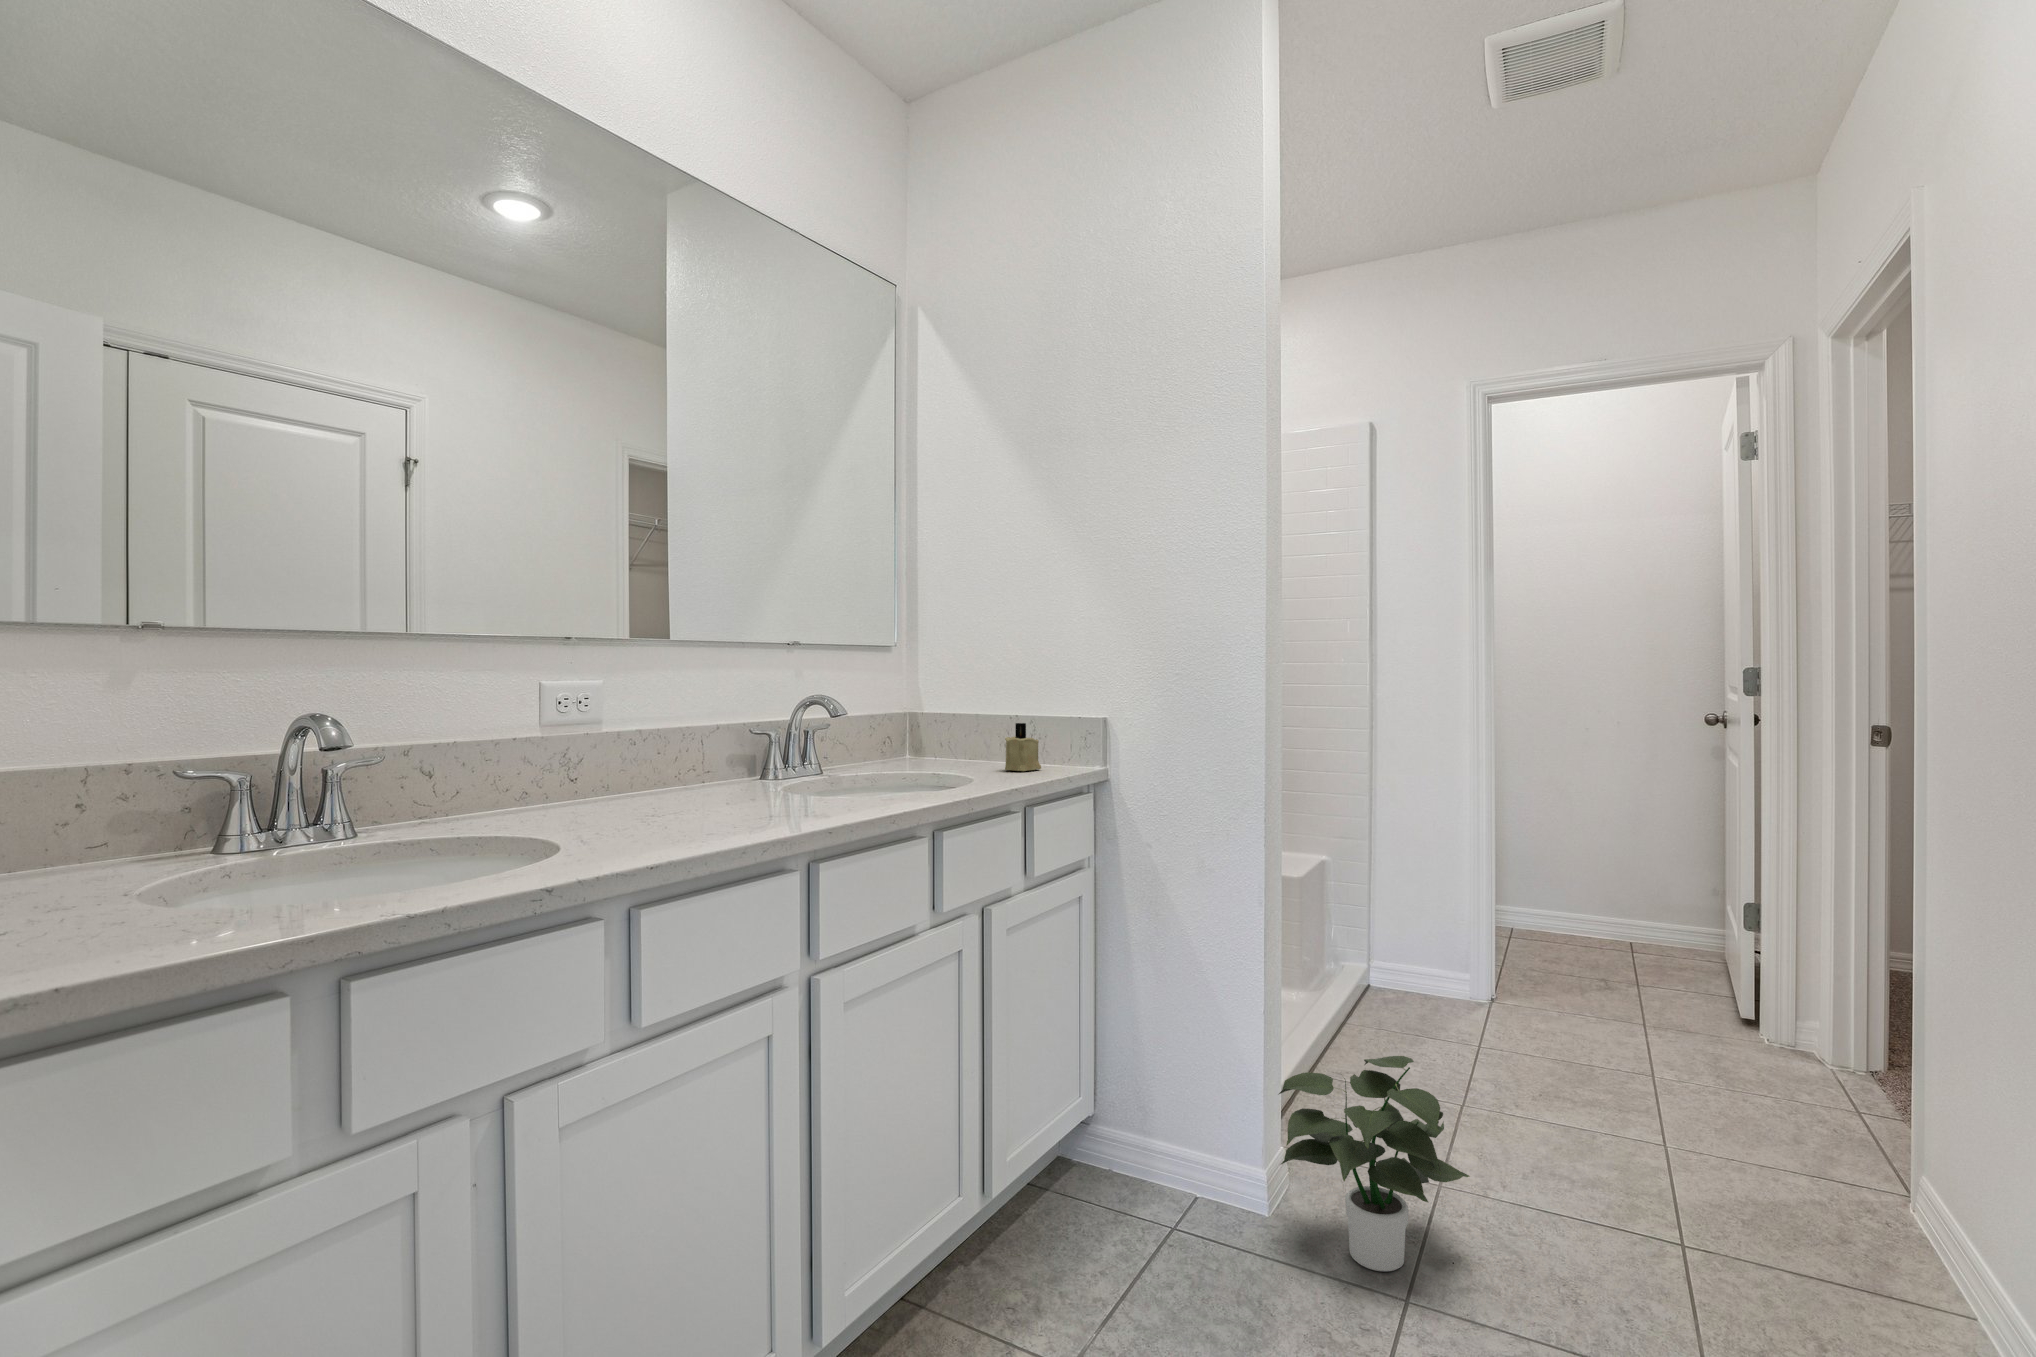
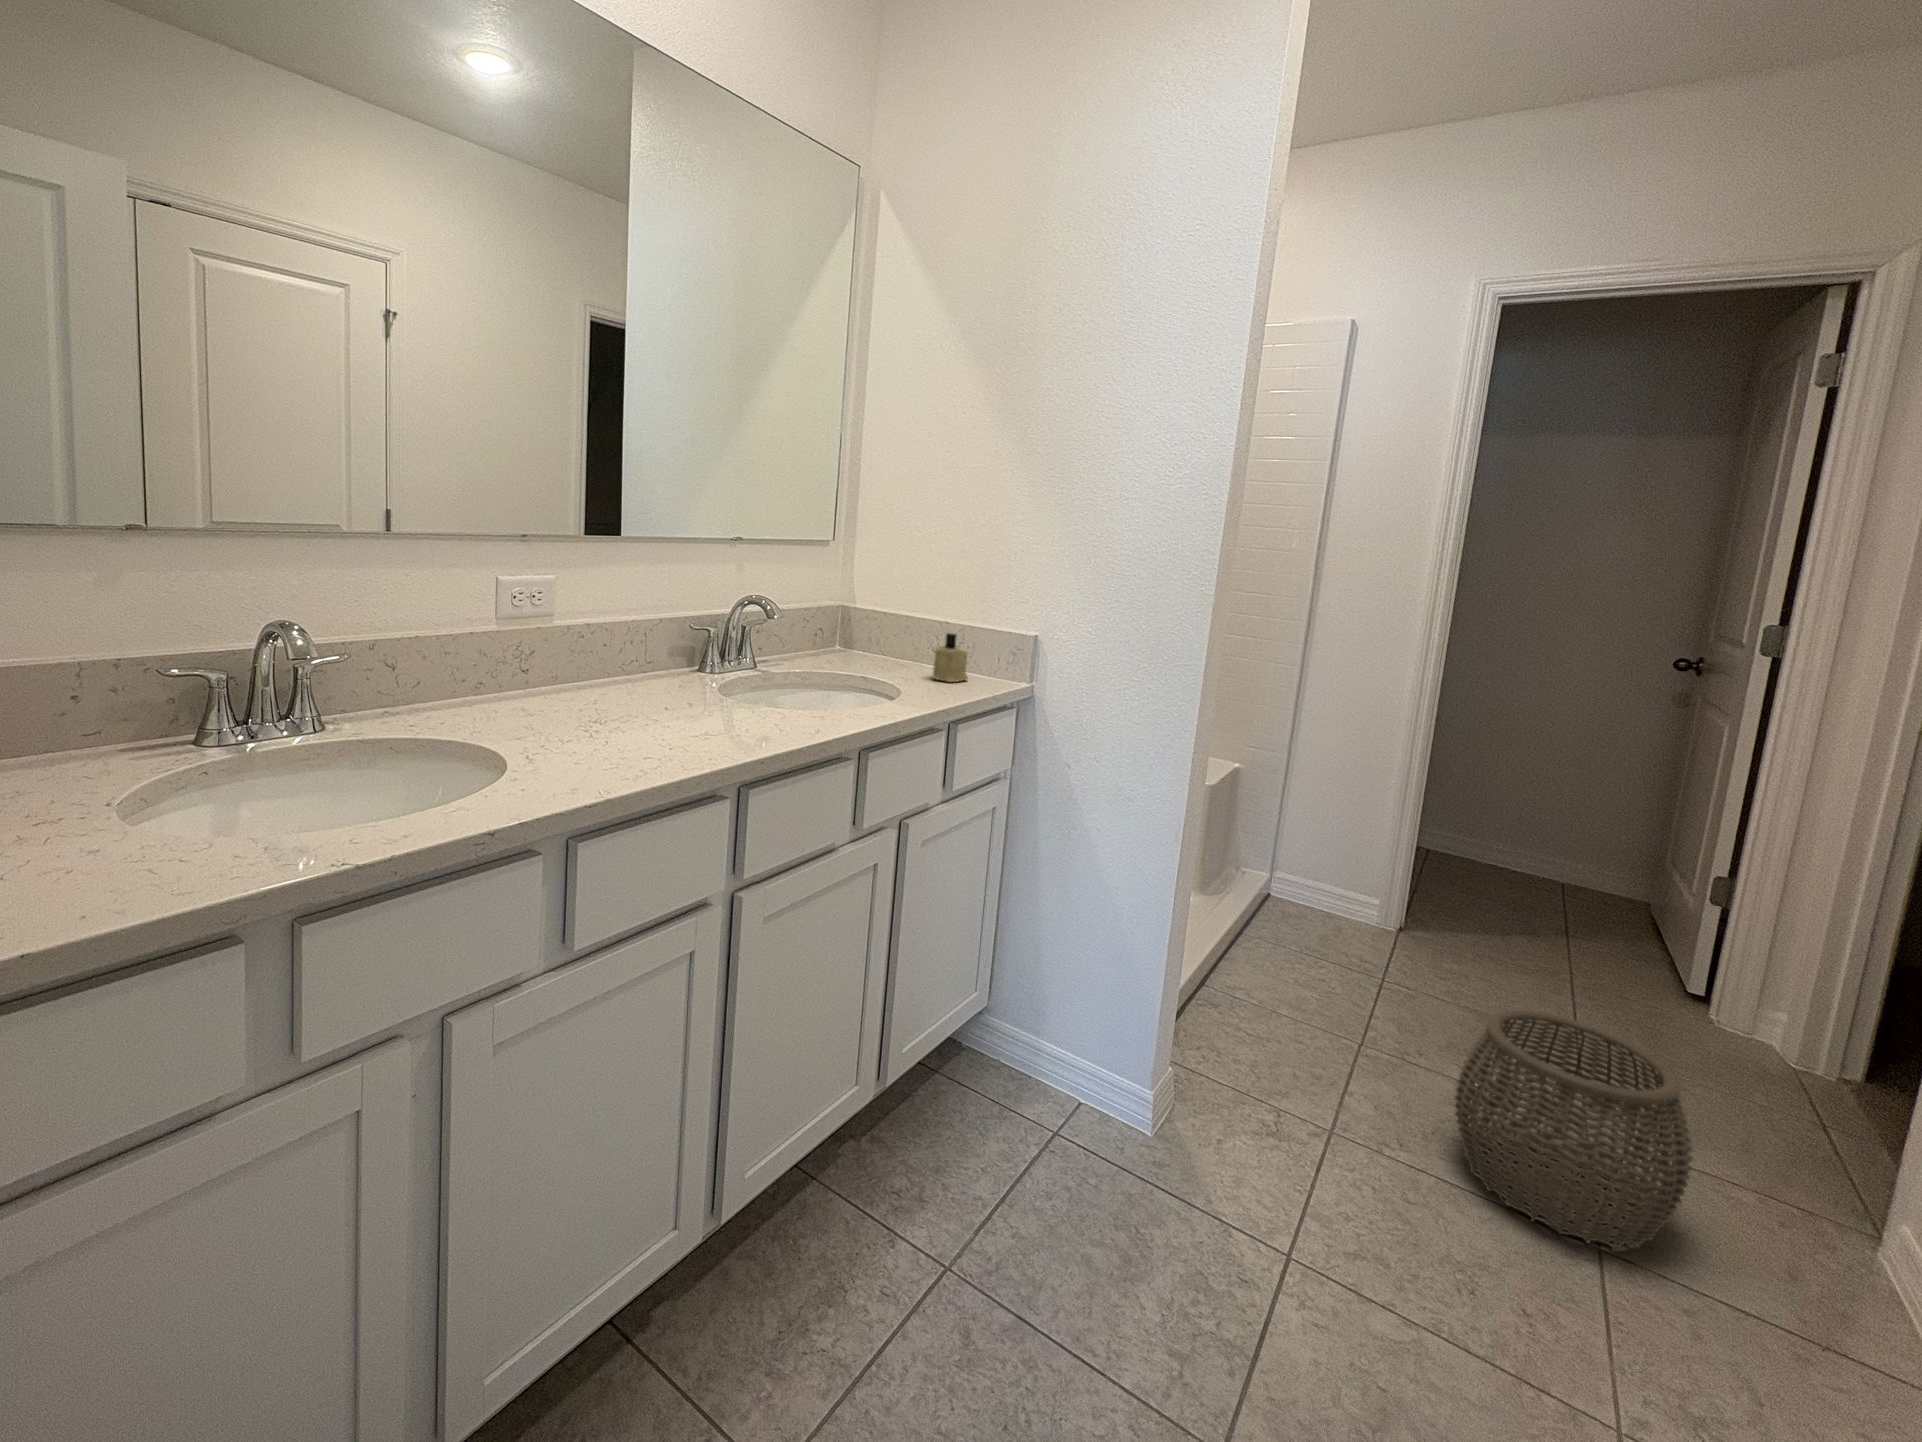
woven basket: none [1548,1039,1759,1254] -> present [1454,1010,1693,1248]
potted plant: present [1279,1056,1470,1272] -> none [1172,1007,1371,1215]

